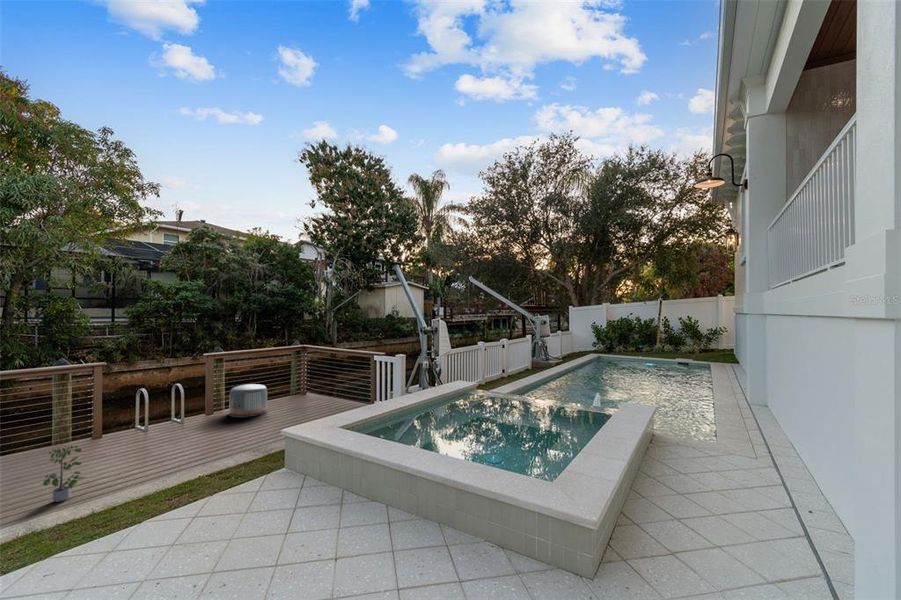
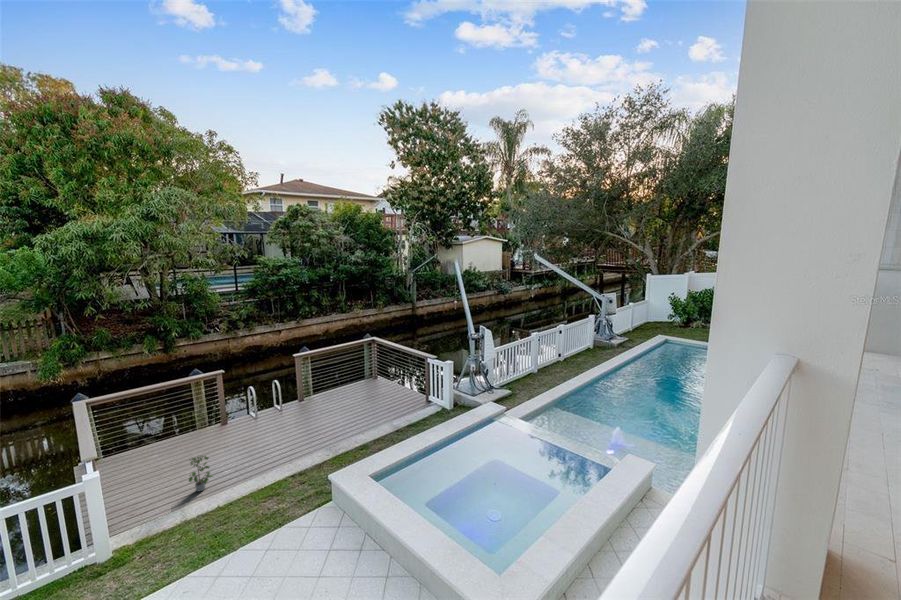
pouf: present [229,384,267,417] -> none [315,376,345,406]

